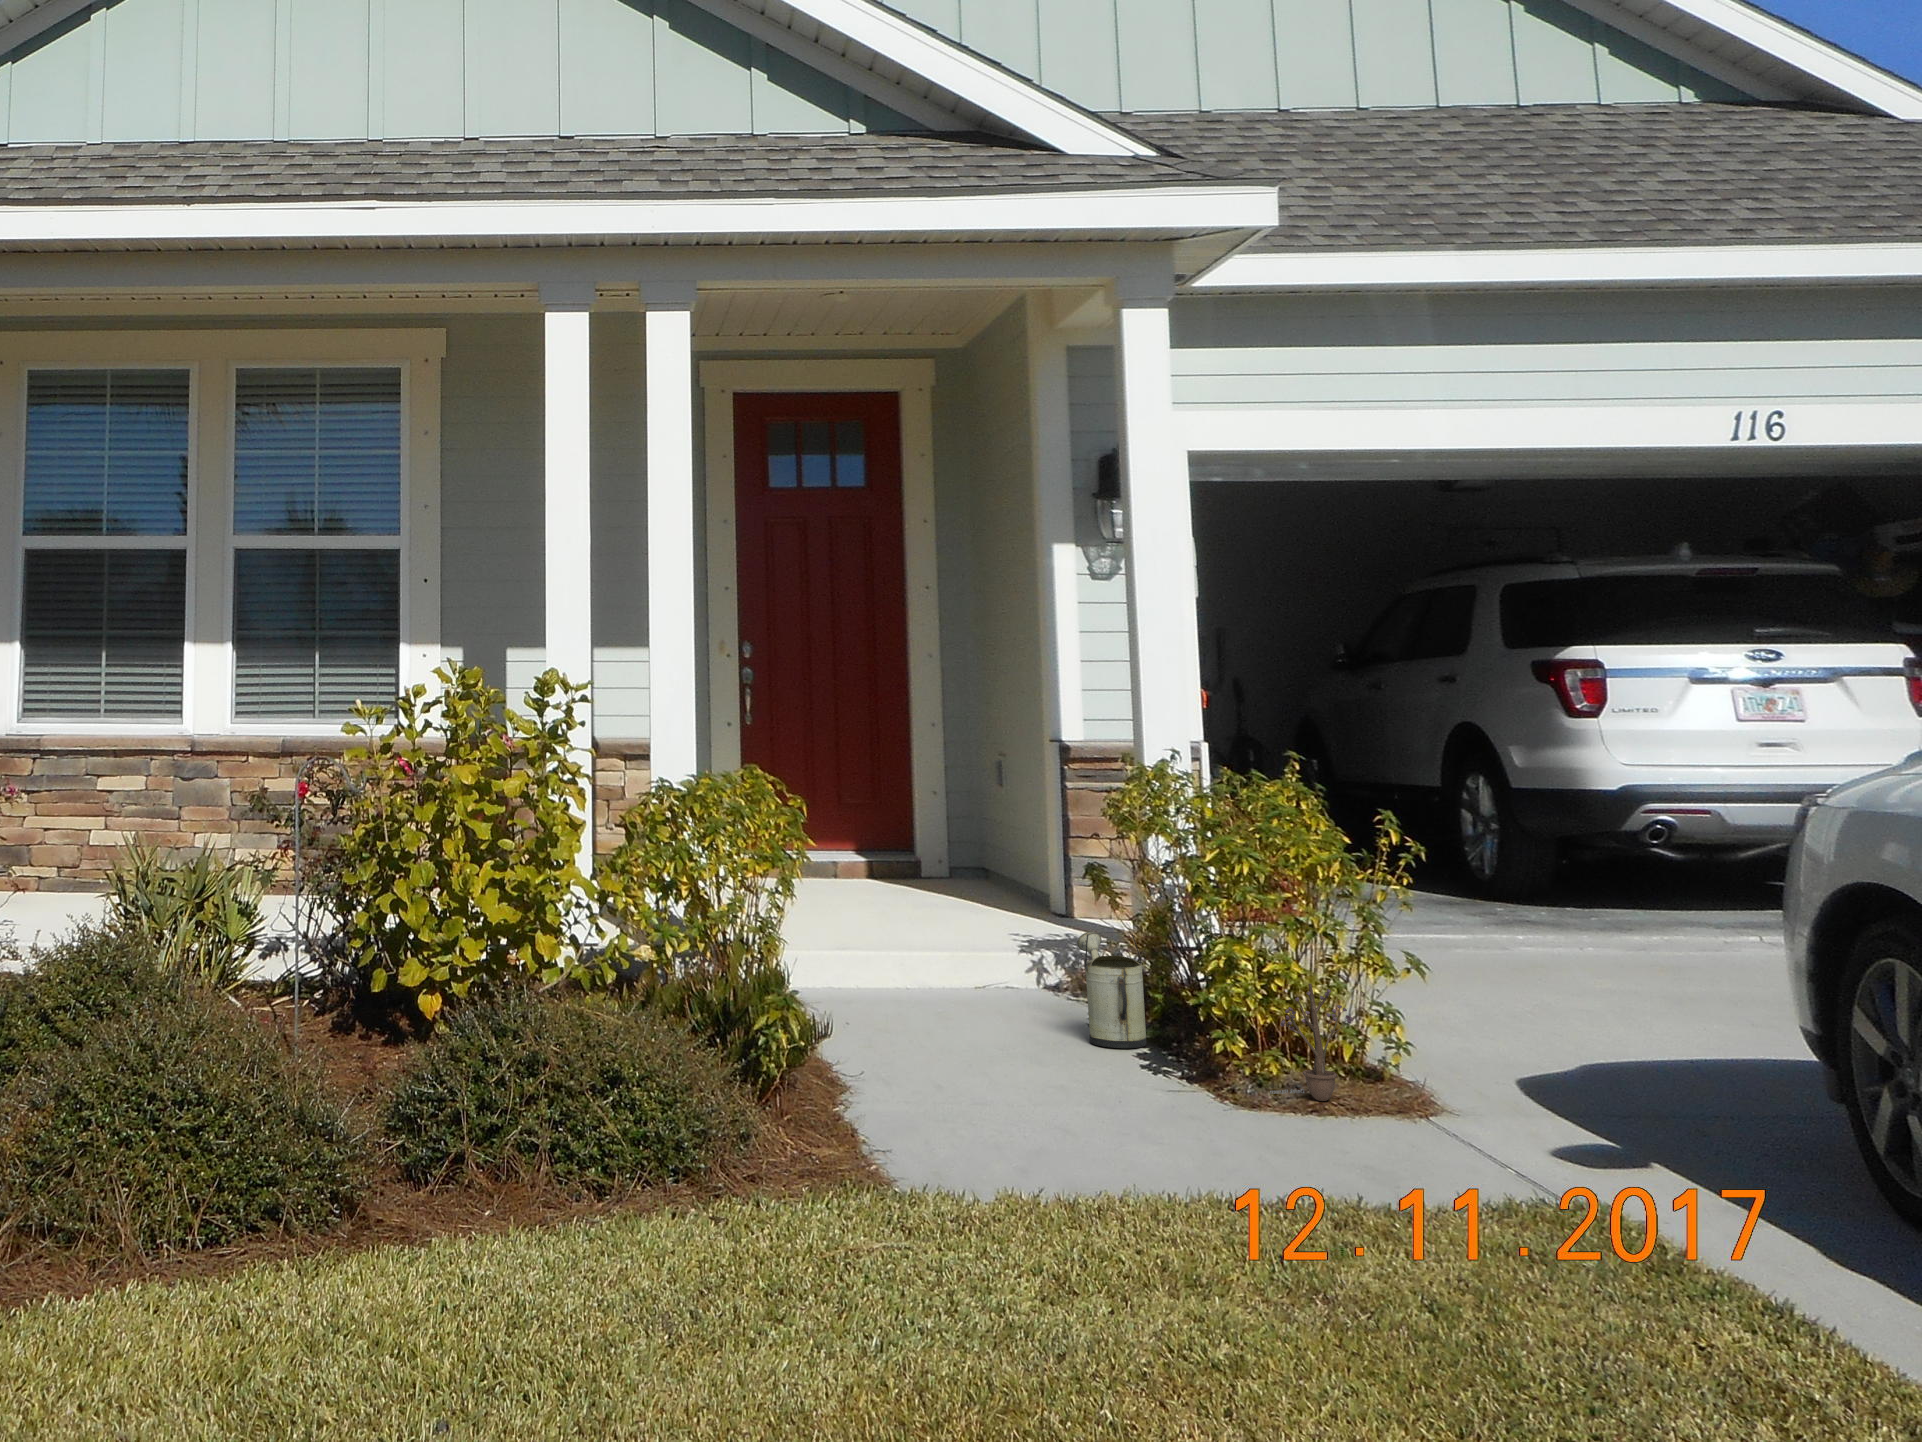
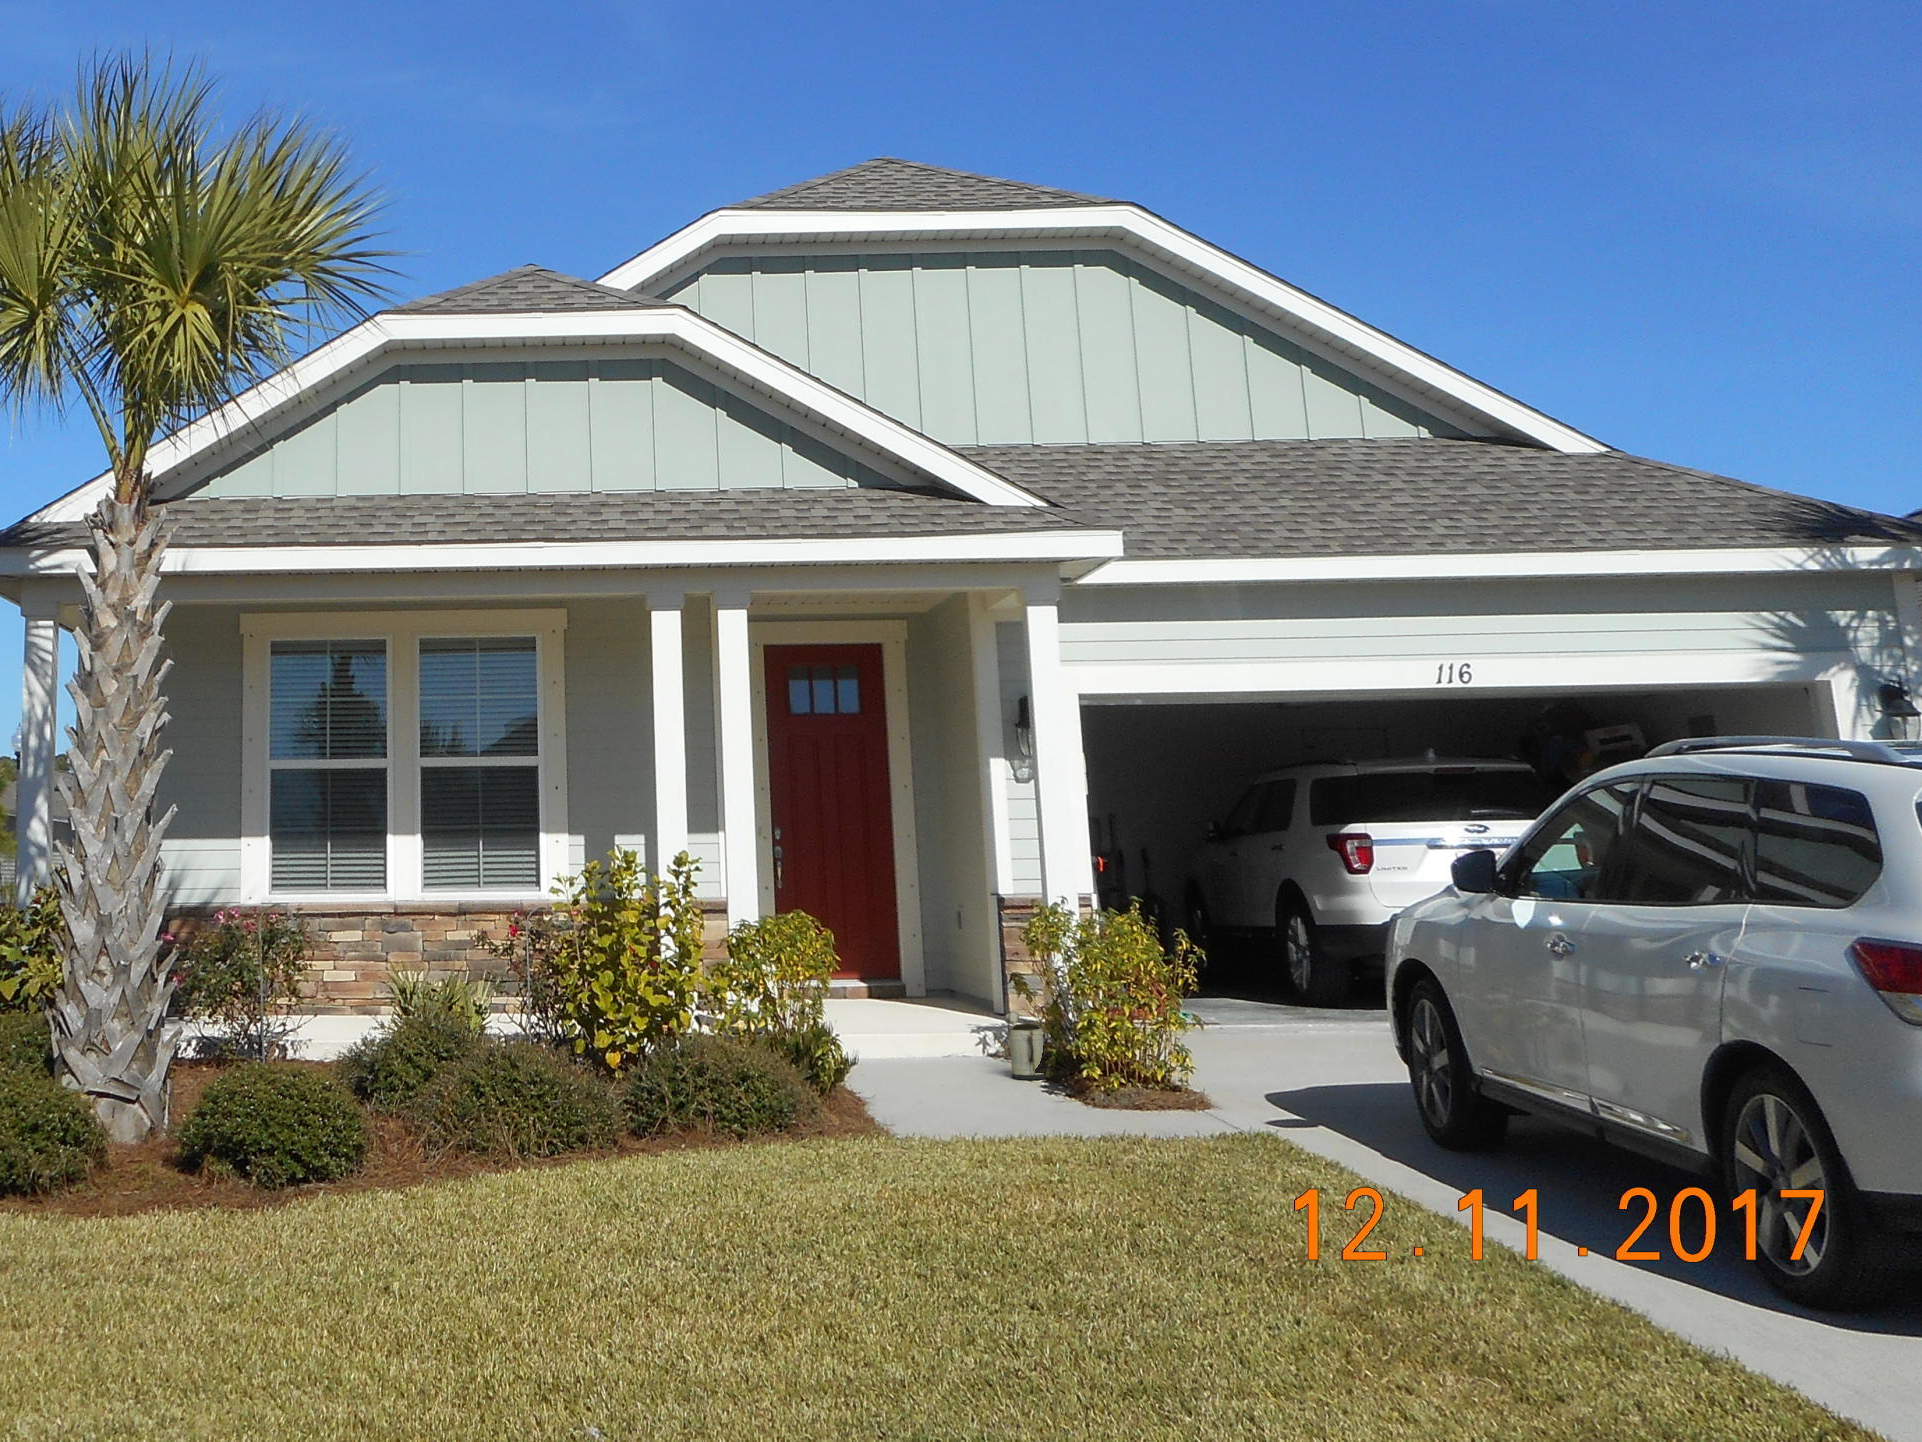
decorative plant: present [1270,984,1353,1101] -> none [1111,1029,1157,1097]

